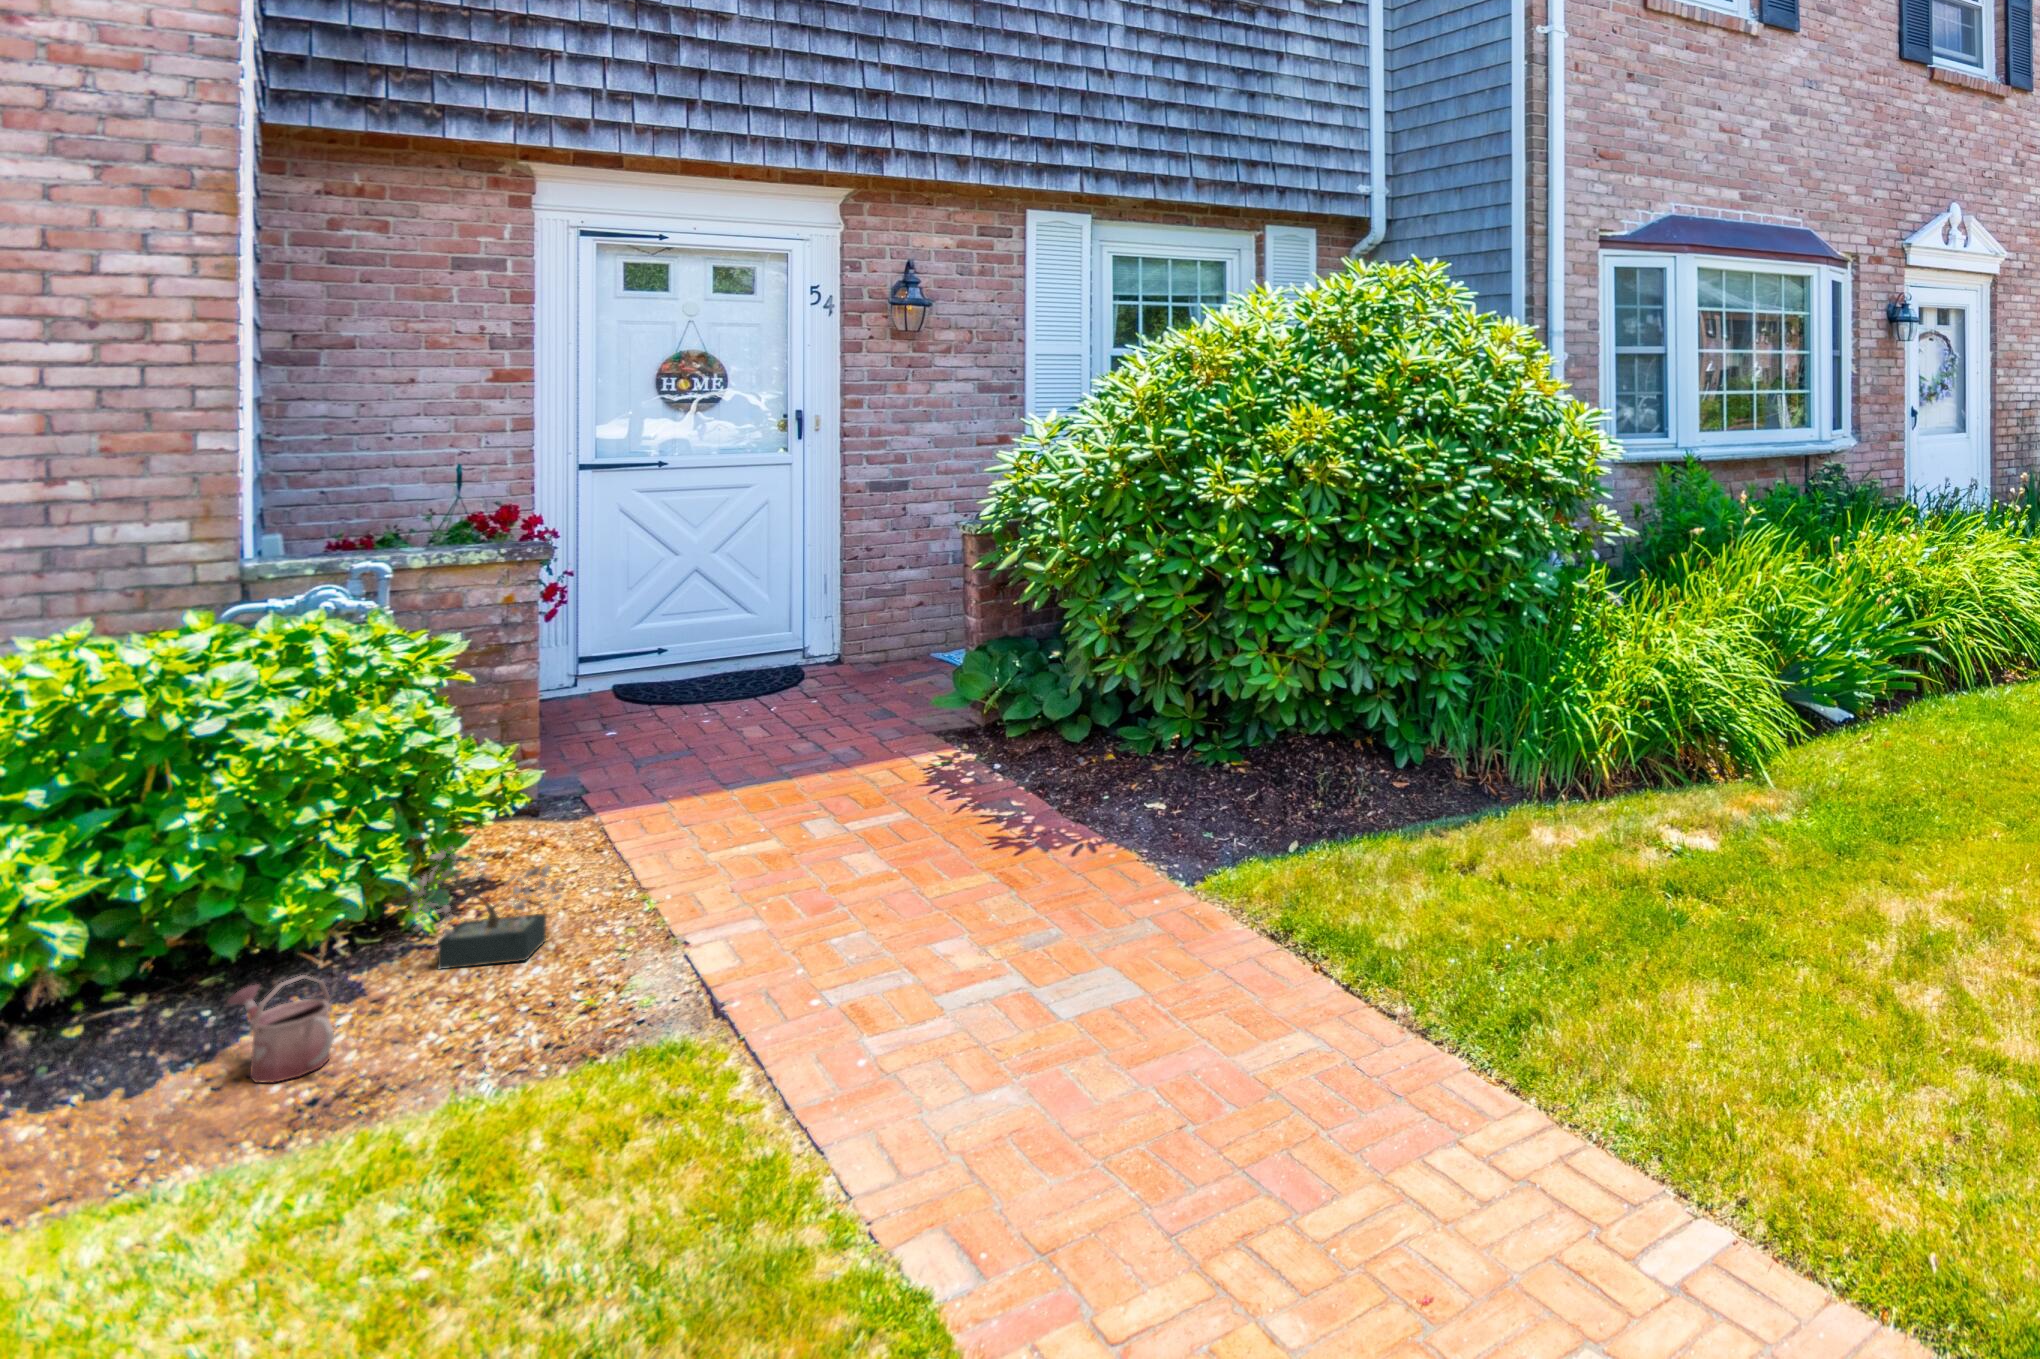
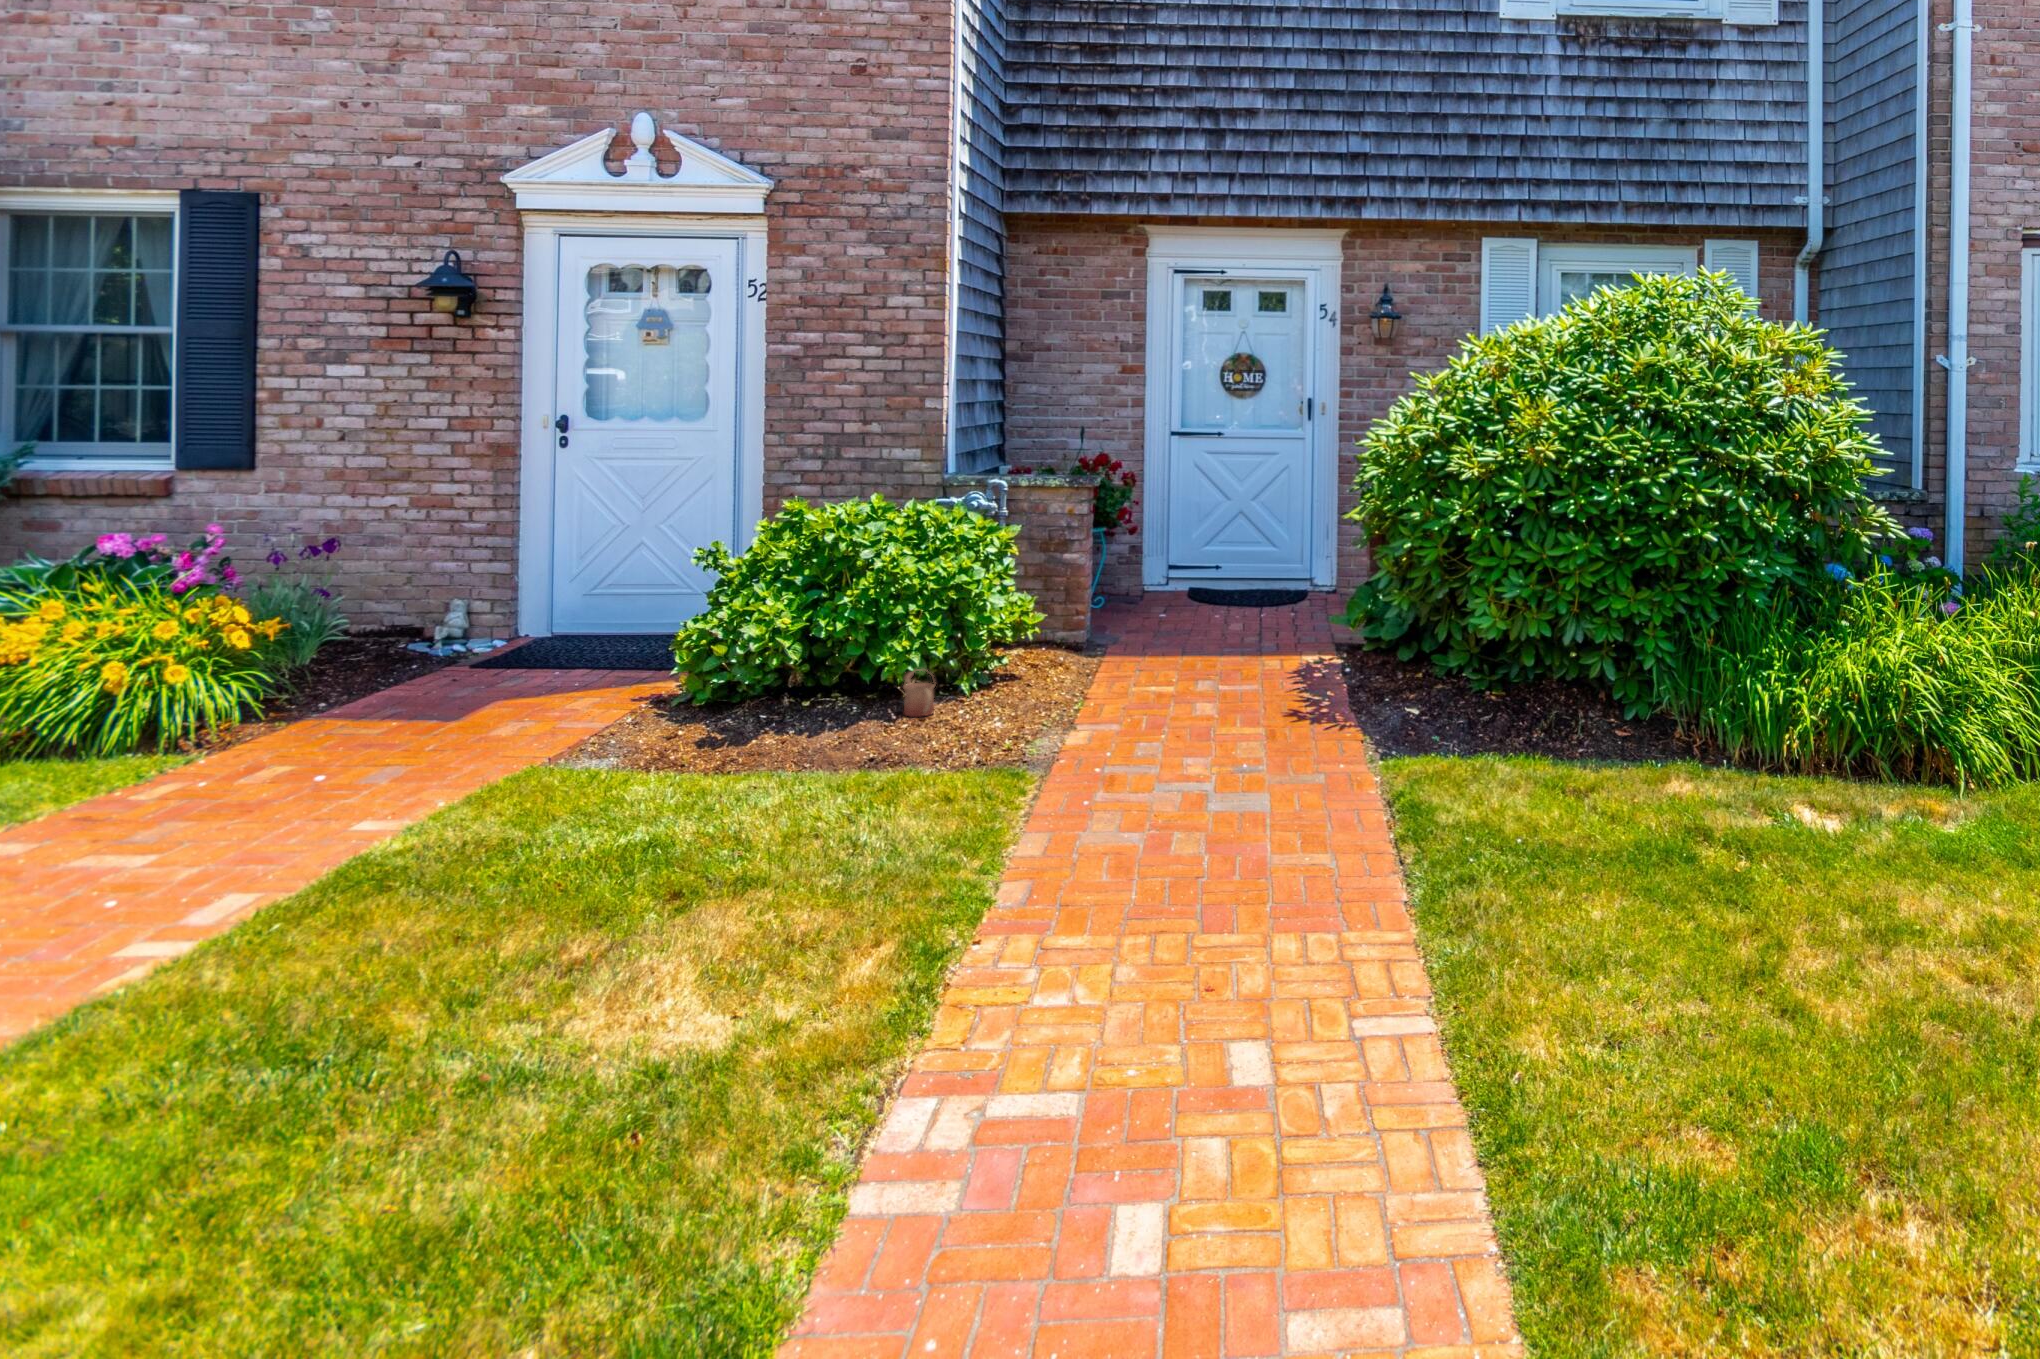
decorative plant: present [408,847,562,969] -> none [983,631,1057,698]

